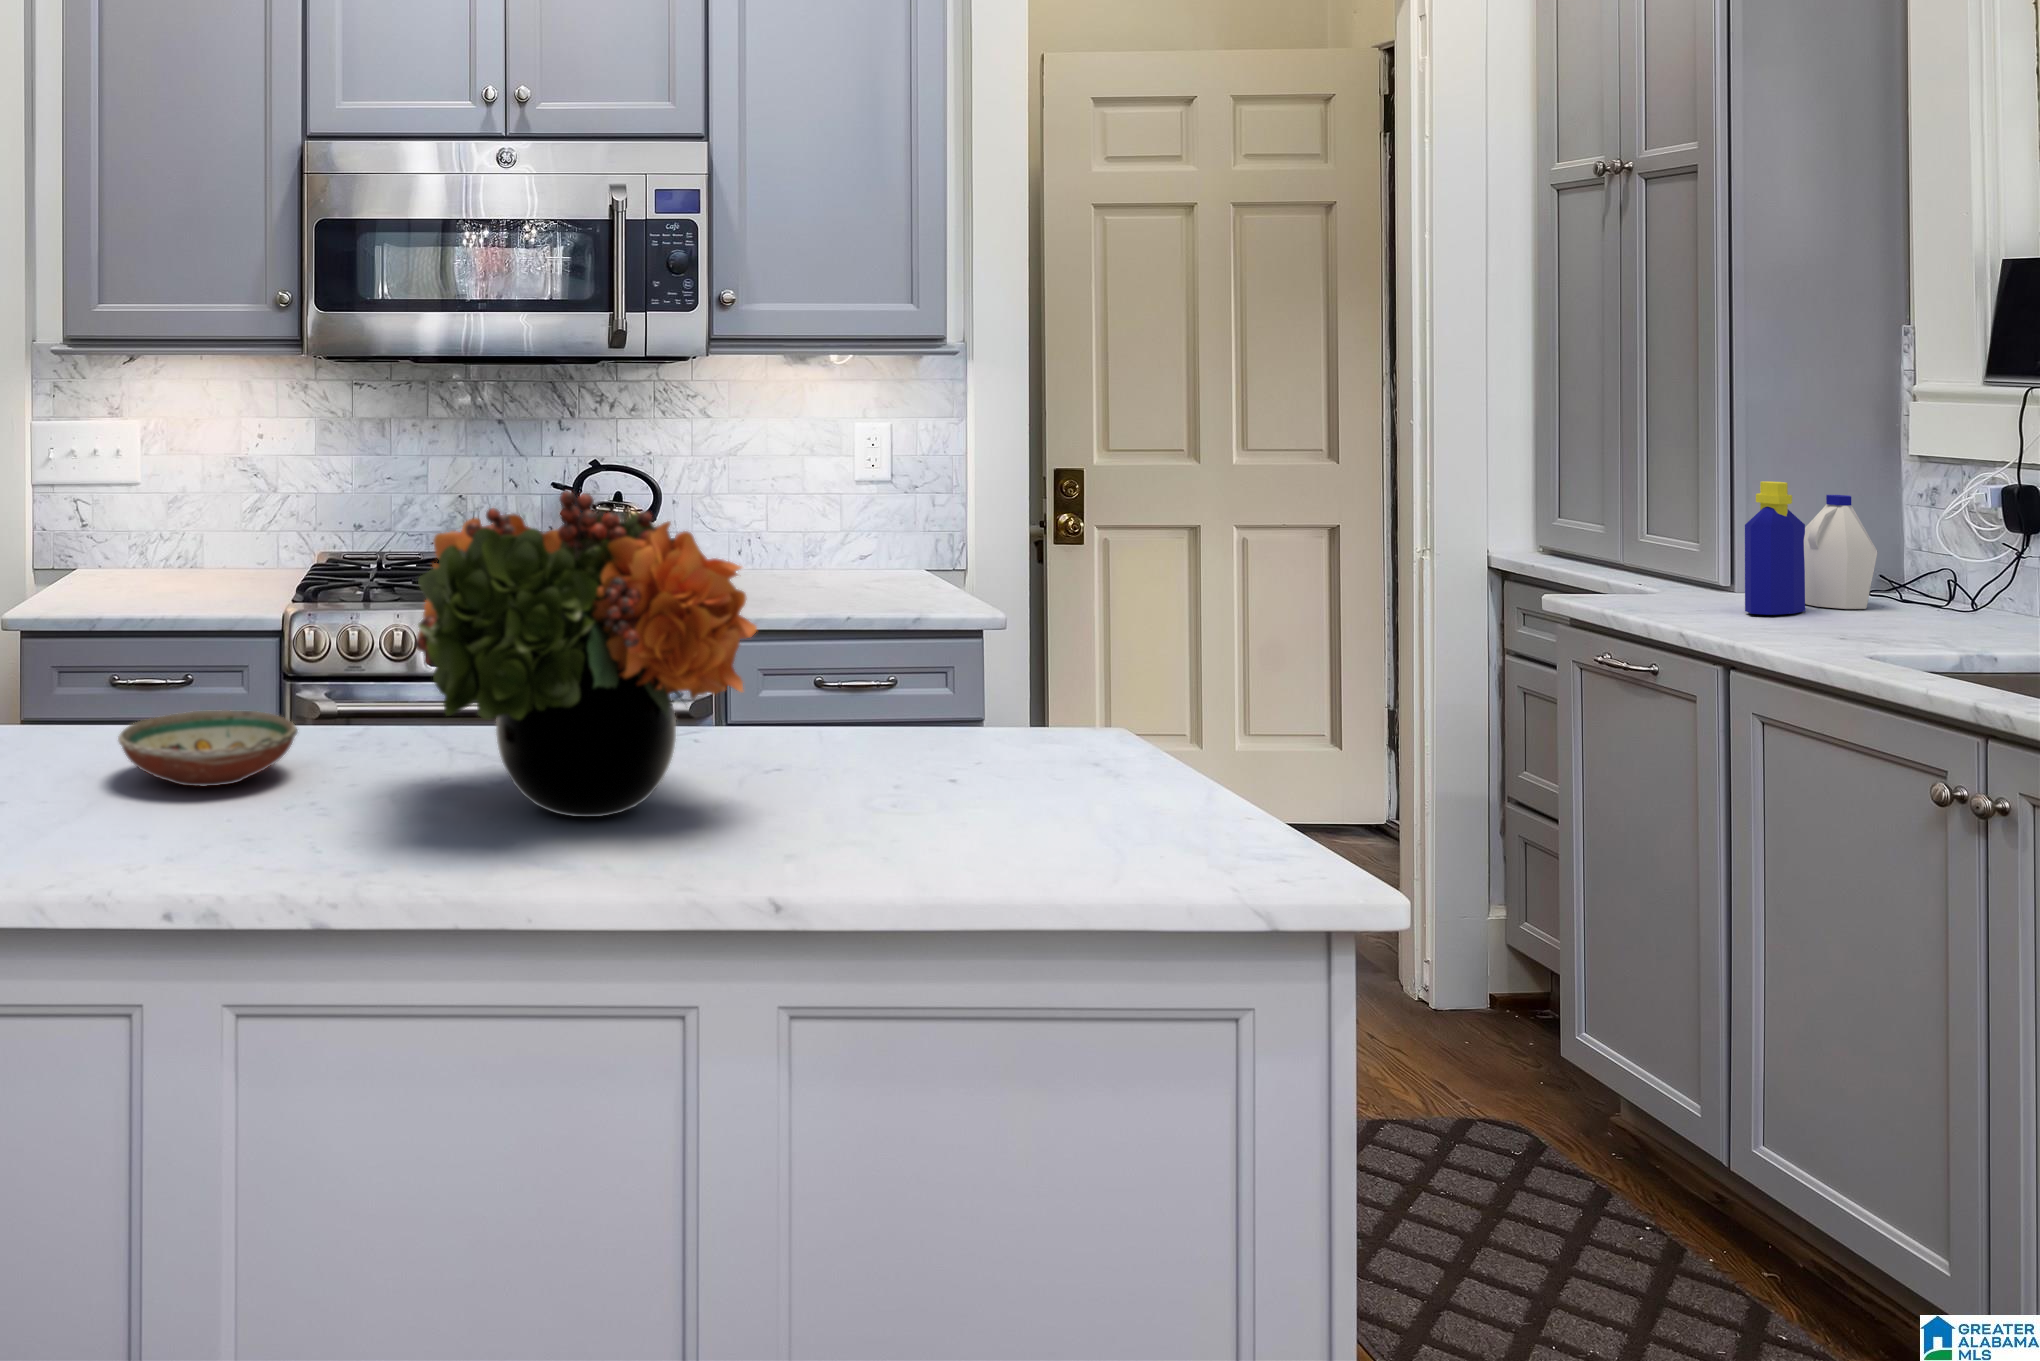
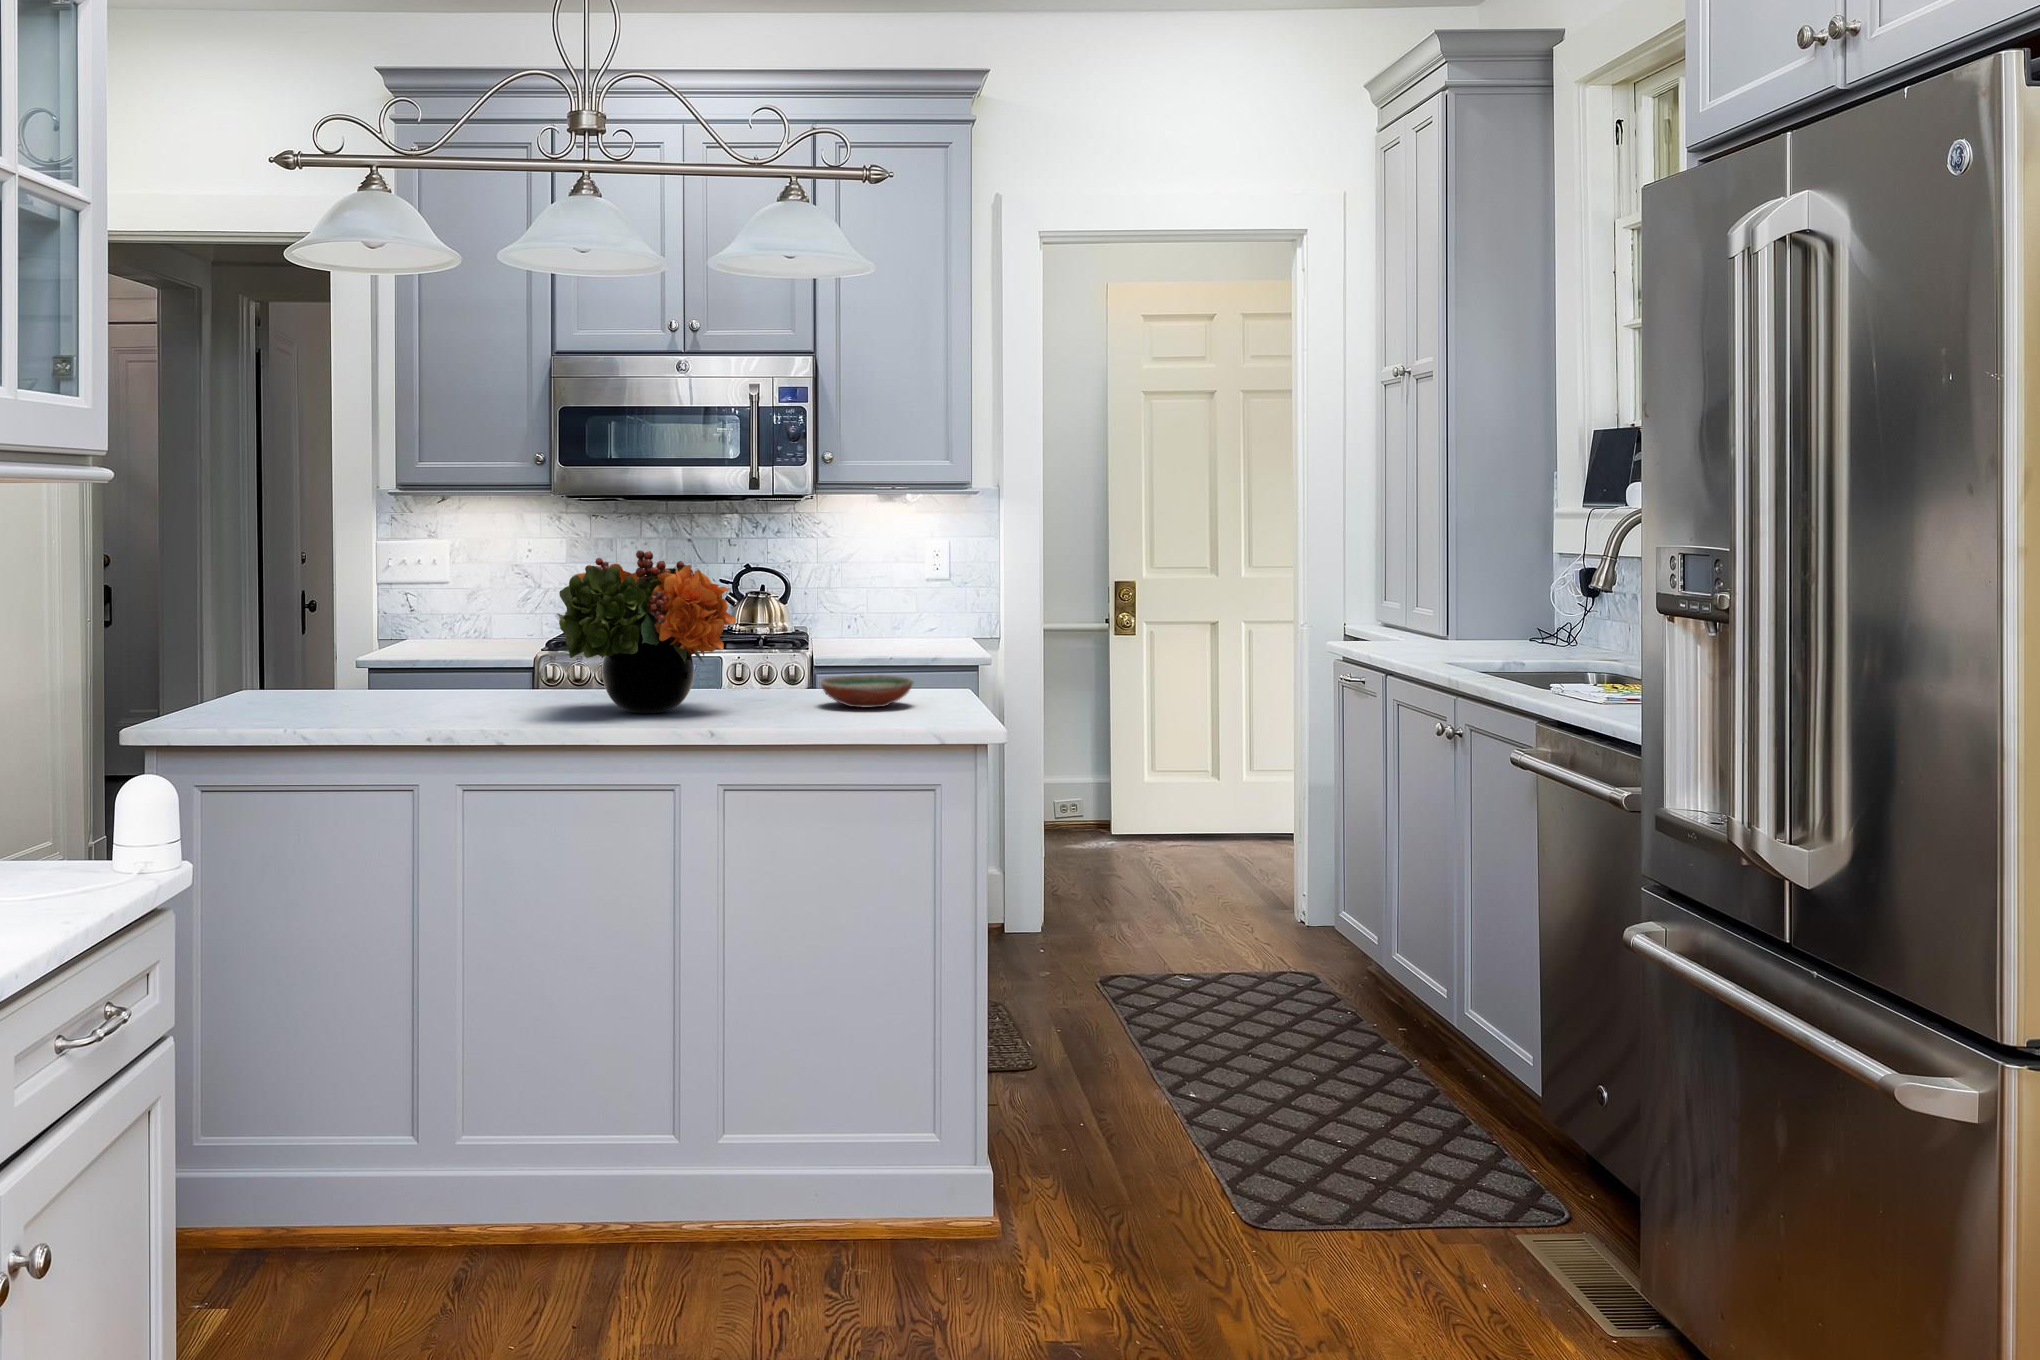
bottle: present [1745,482,1877,615] -> none [1425,567,1511,648]
decorative bowl: present [118,710,298,786] -> present [820,675,914,708]

